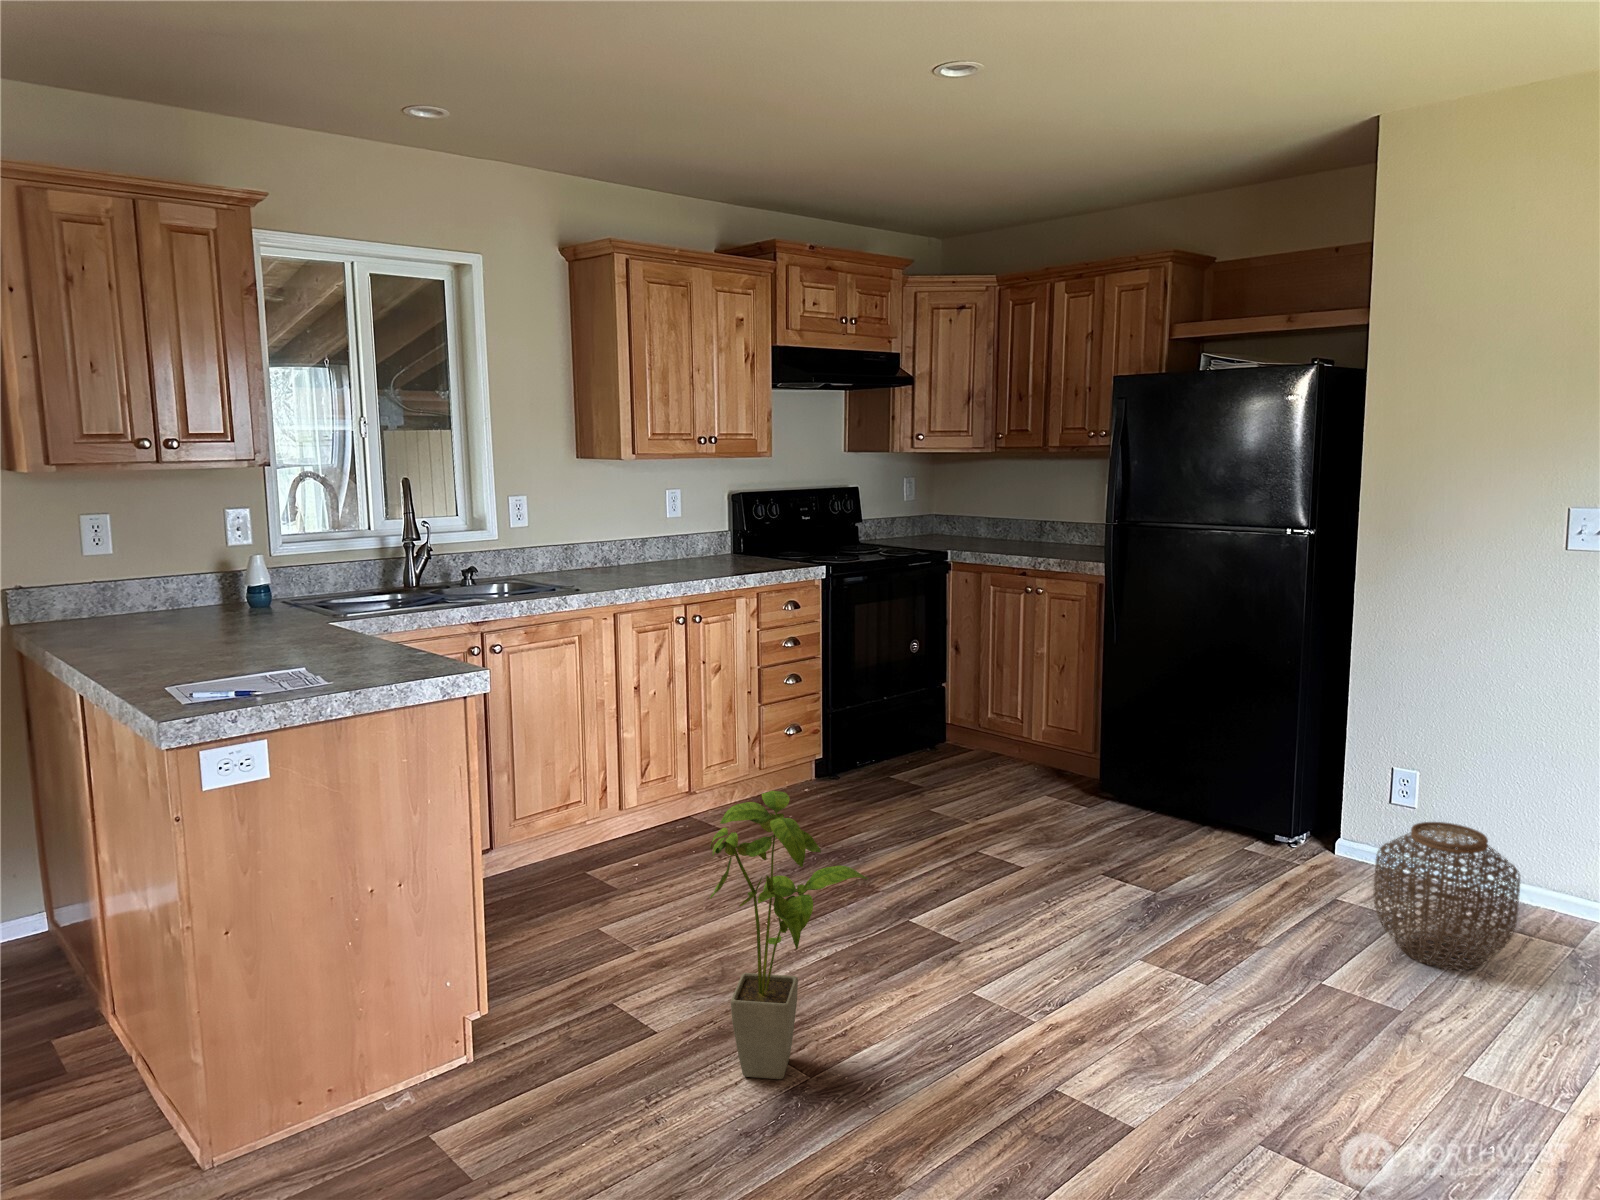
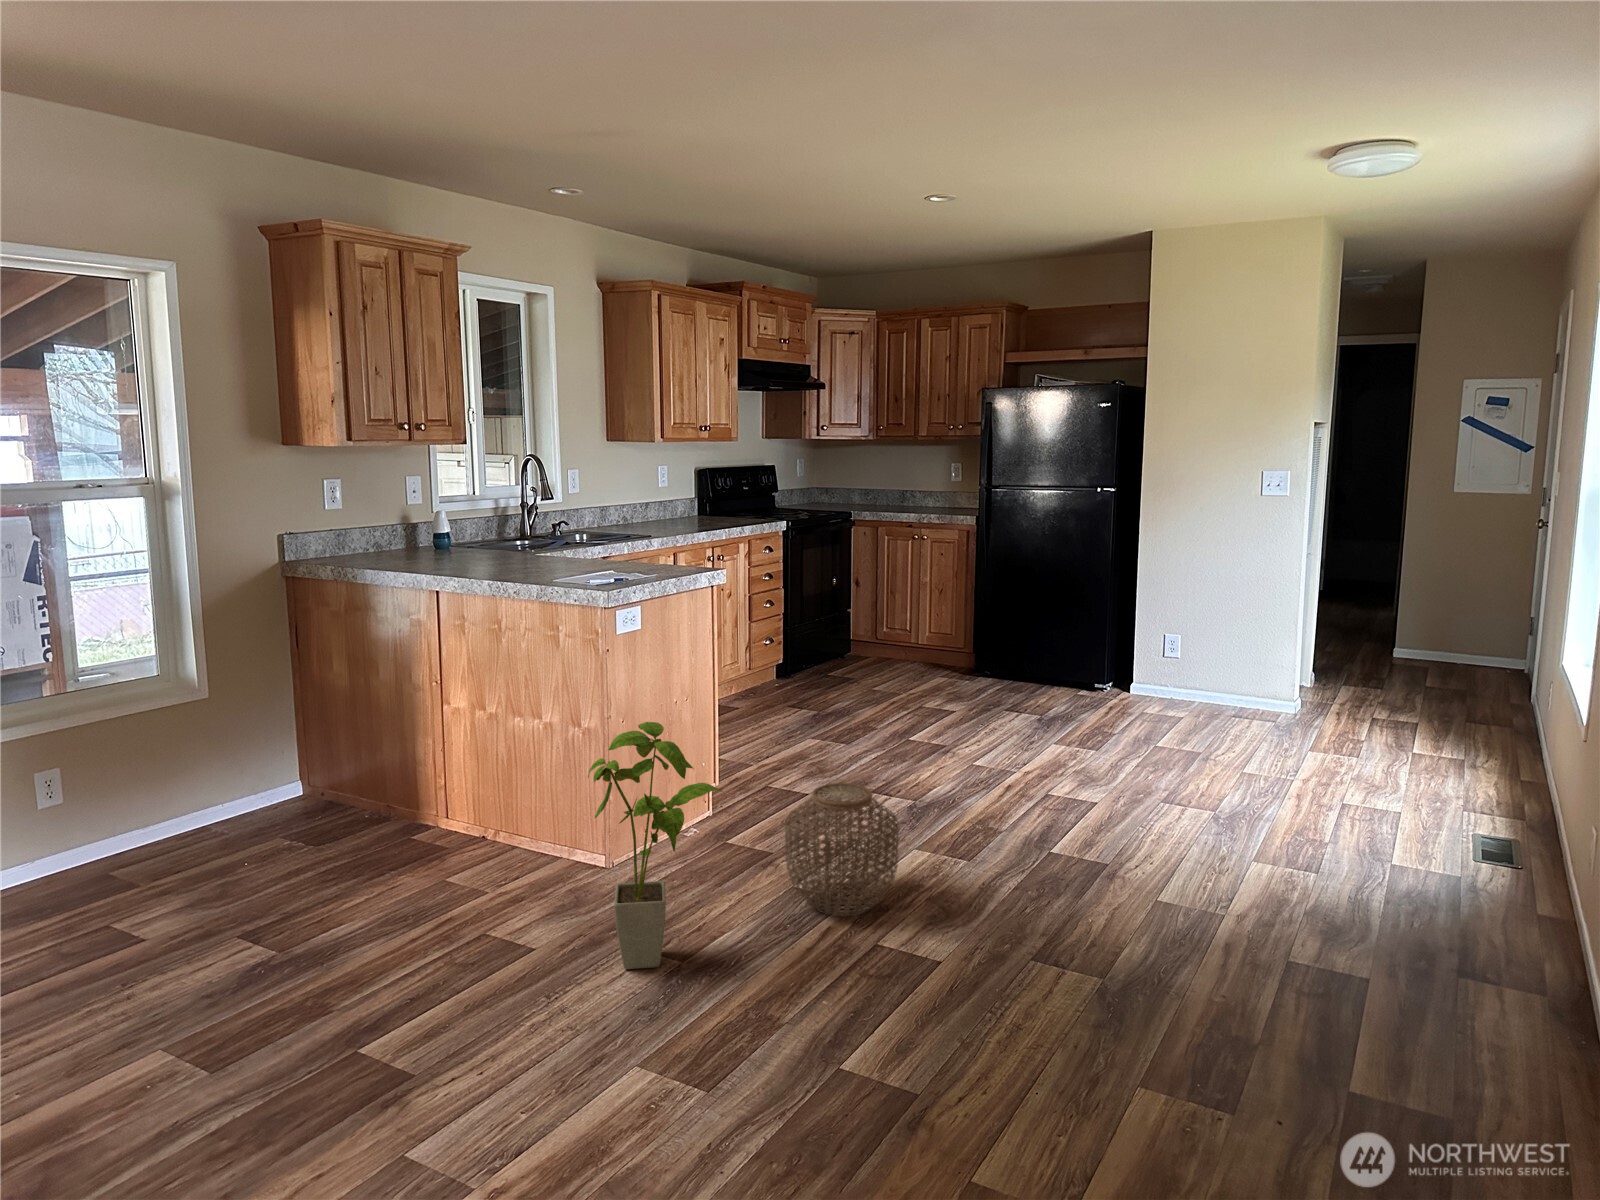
woven basket: present [1374,822,1520,970] -> present [785,783,899,916]

